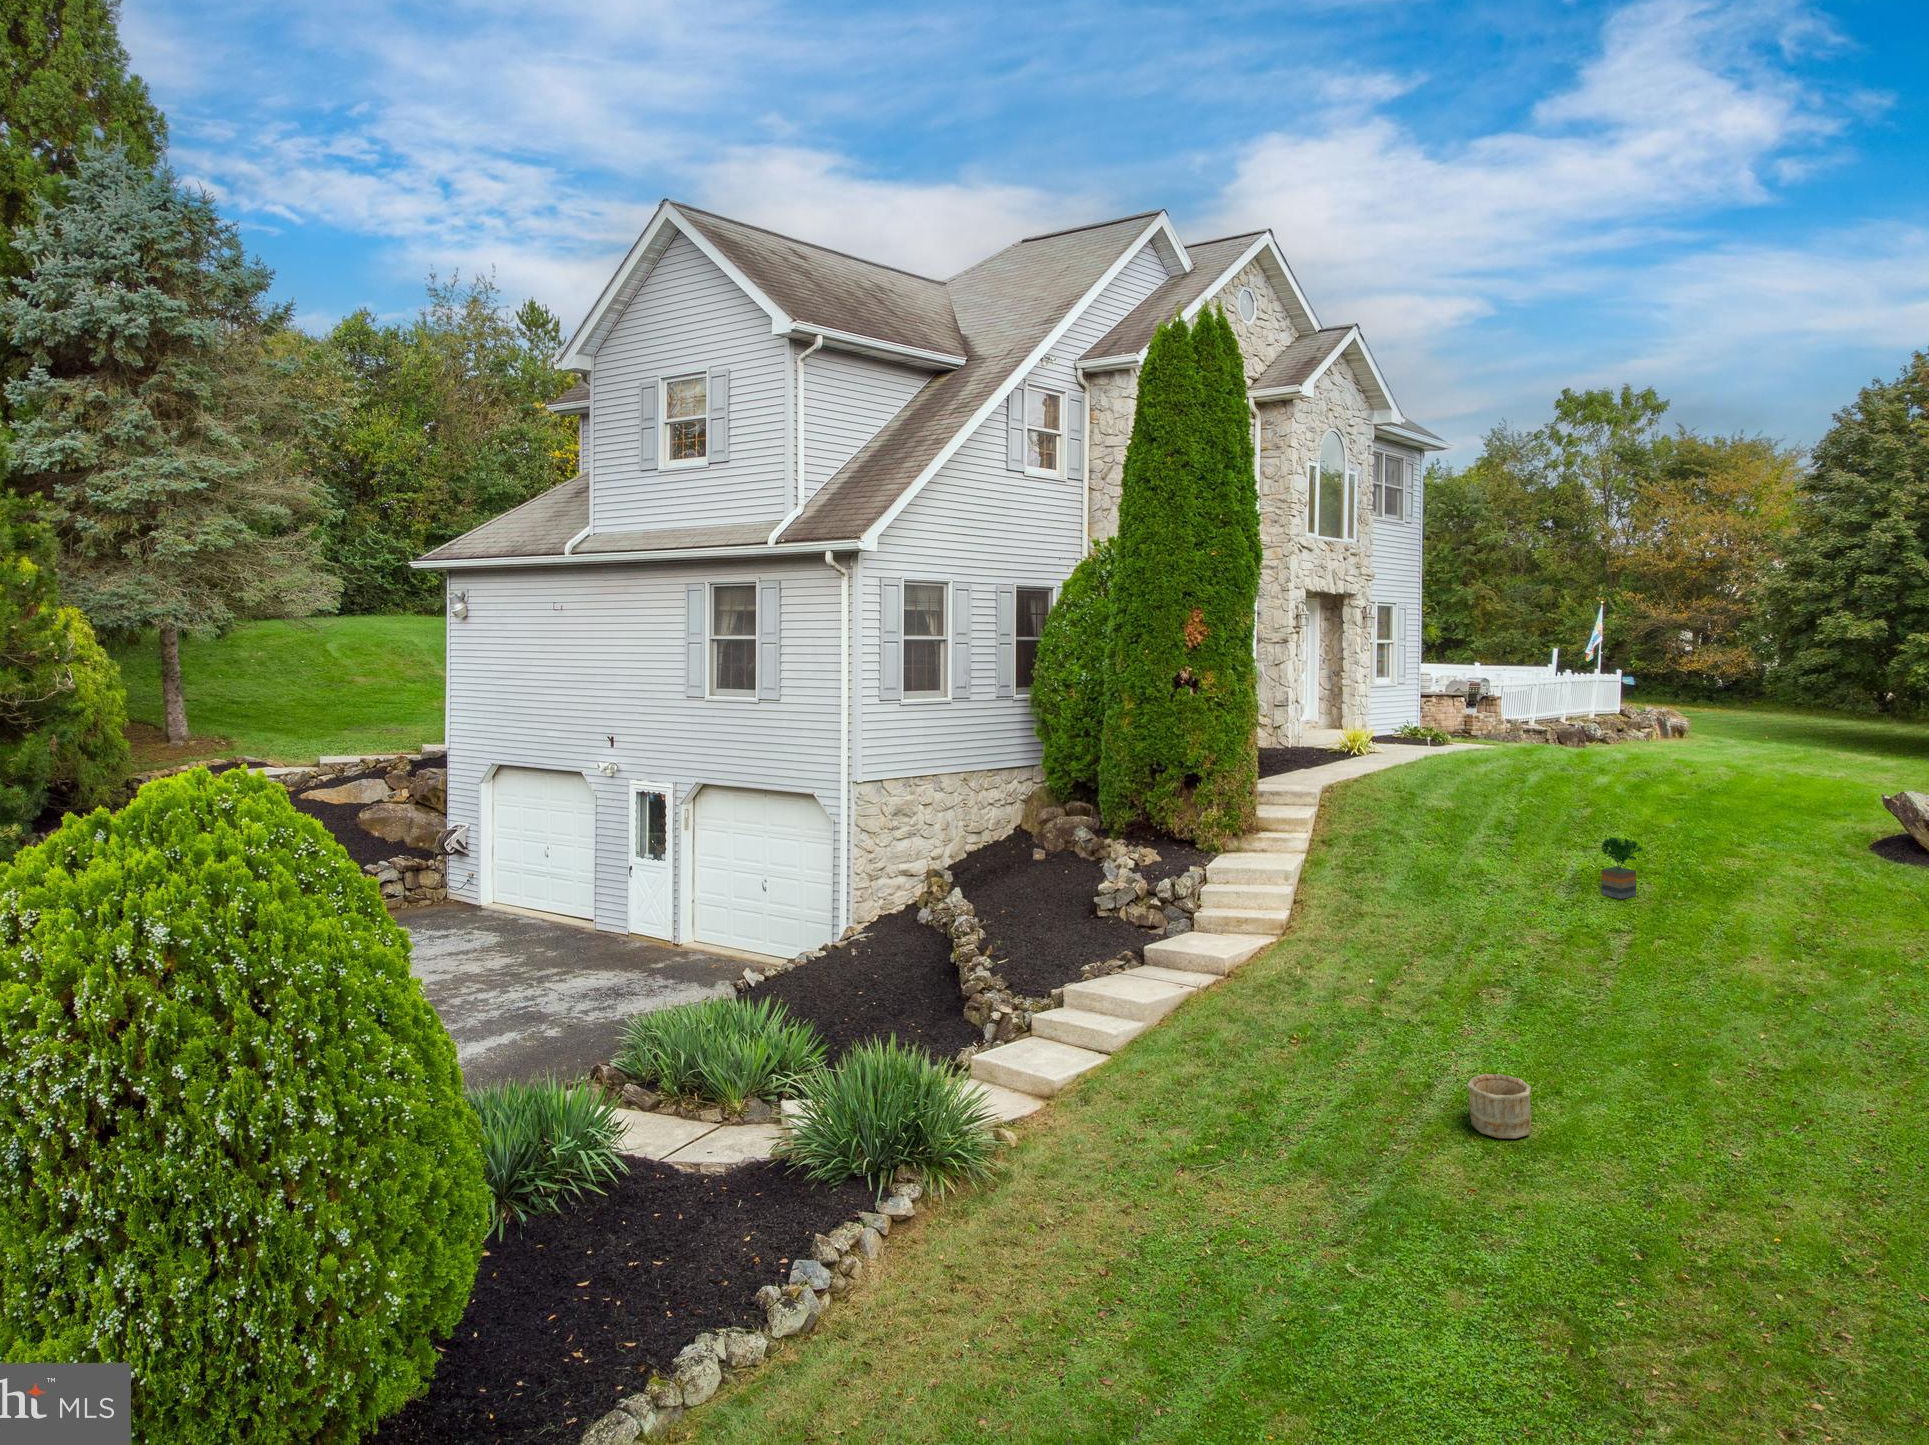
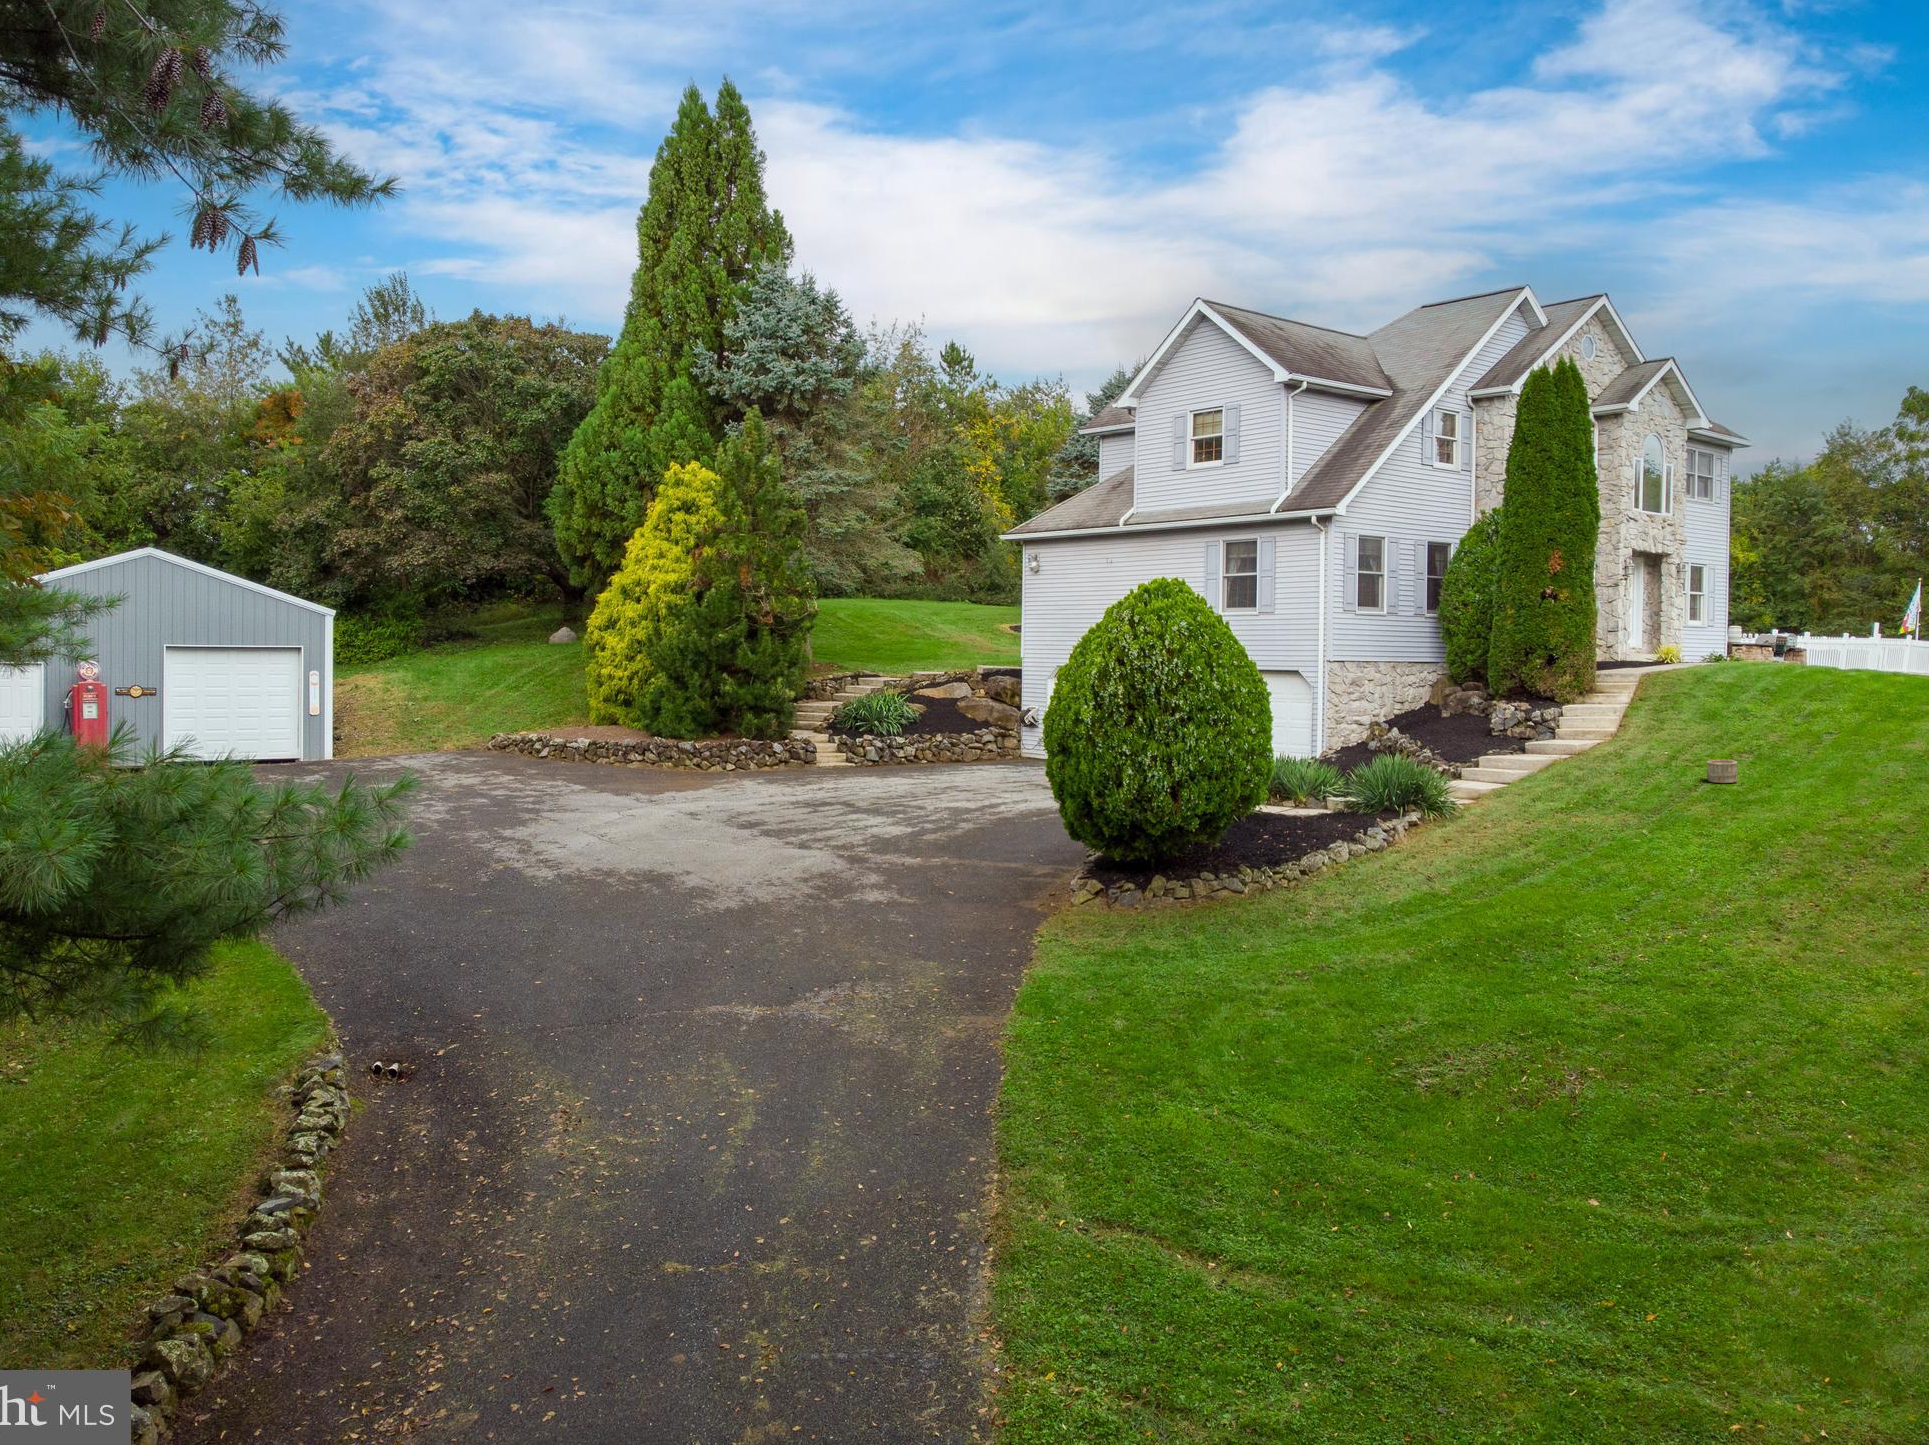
potted tree: present [1601,838,1643,899] -> none [1808,681,1835,715]

